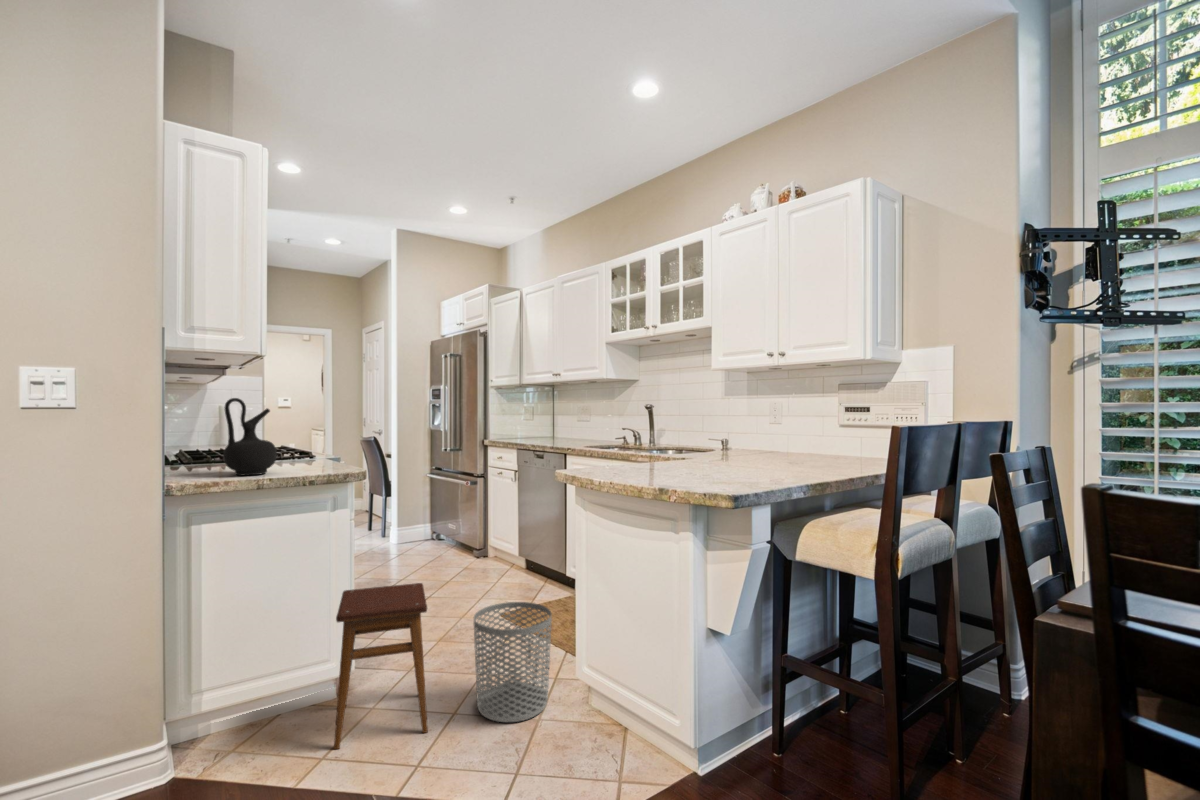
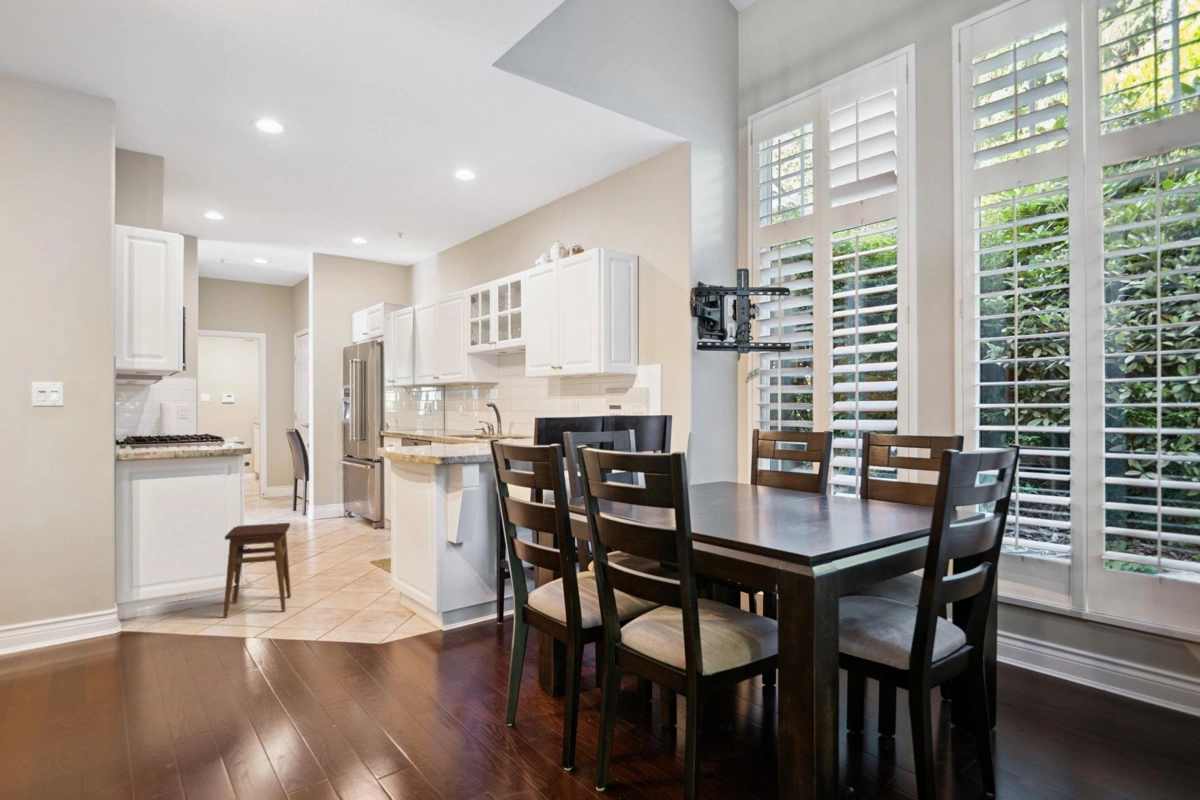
ceramic jug: present [223,398,277,476] -> none [154,400,189,450]
waste bin: present [474,602,552,722] -> none [320,537,374,607]

